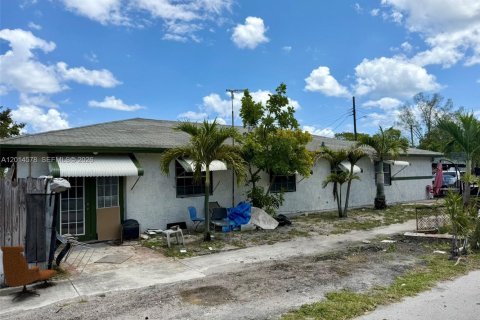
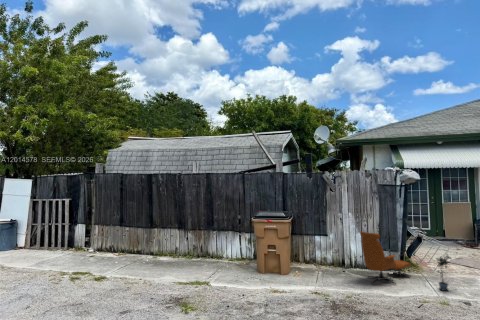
potted plant: none [78,255,94,291] -> present [436,255,451,291]

